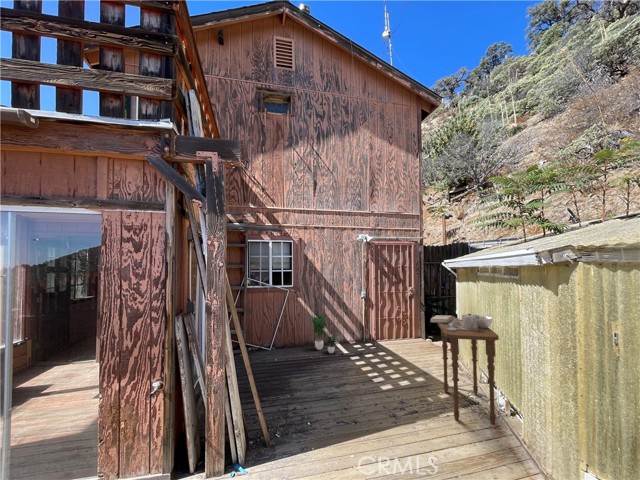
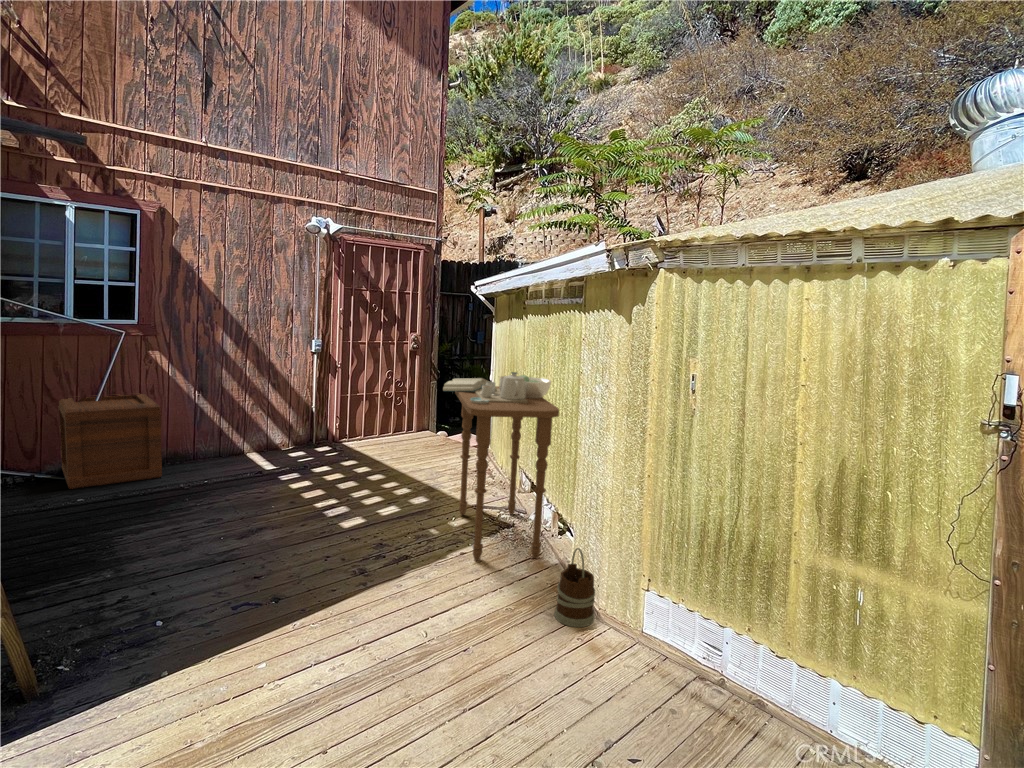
potted plant: present [312,316,337,353] -> none [192,382,258,464]
wooden crate: none [262,318,300,361] -> present [59,393,162,489]
wooden bucket: none [507,421,535,472] -> present [554,548,595,627]

